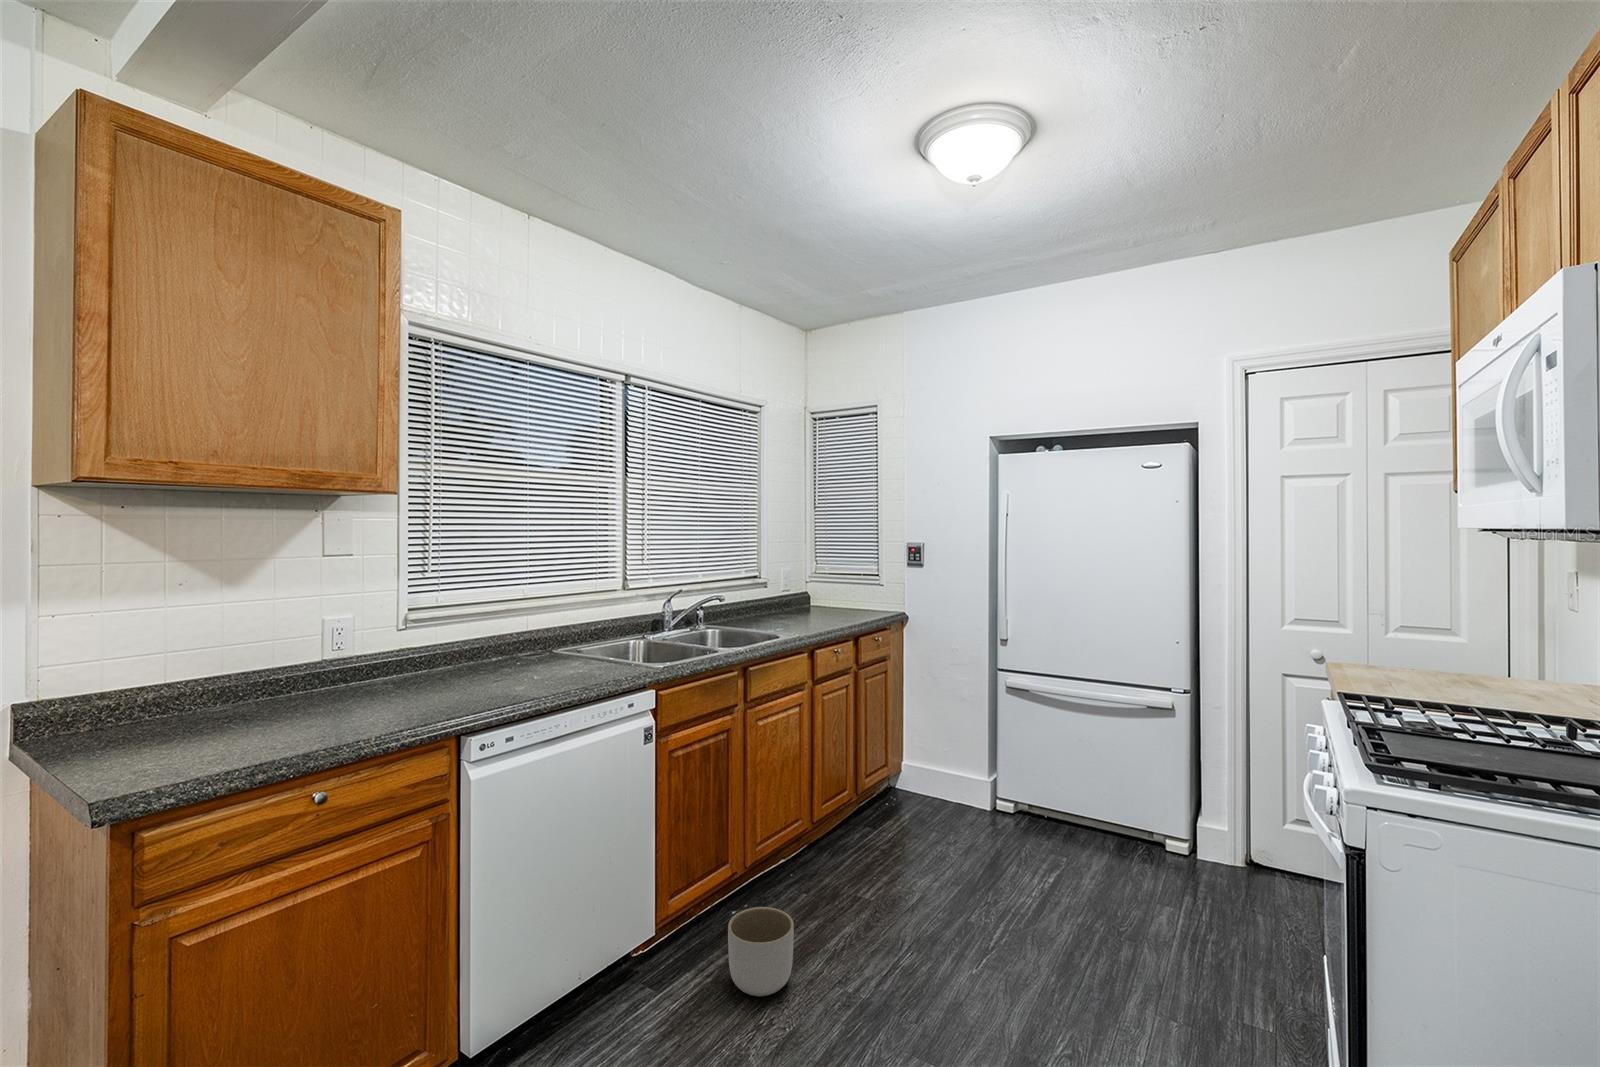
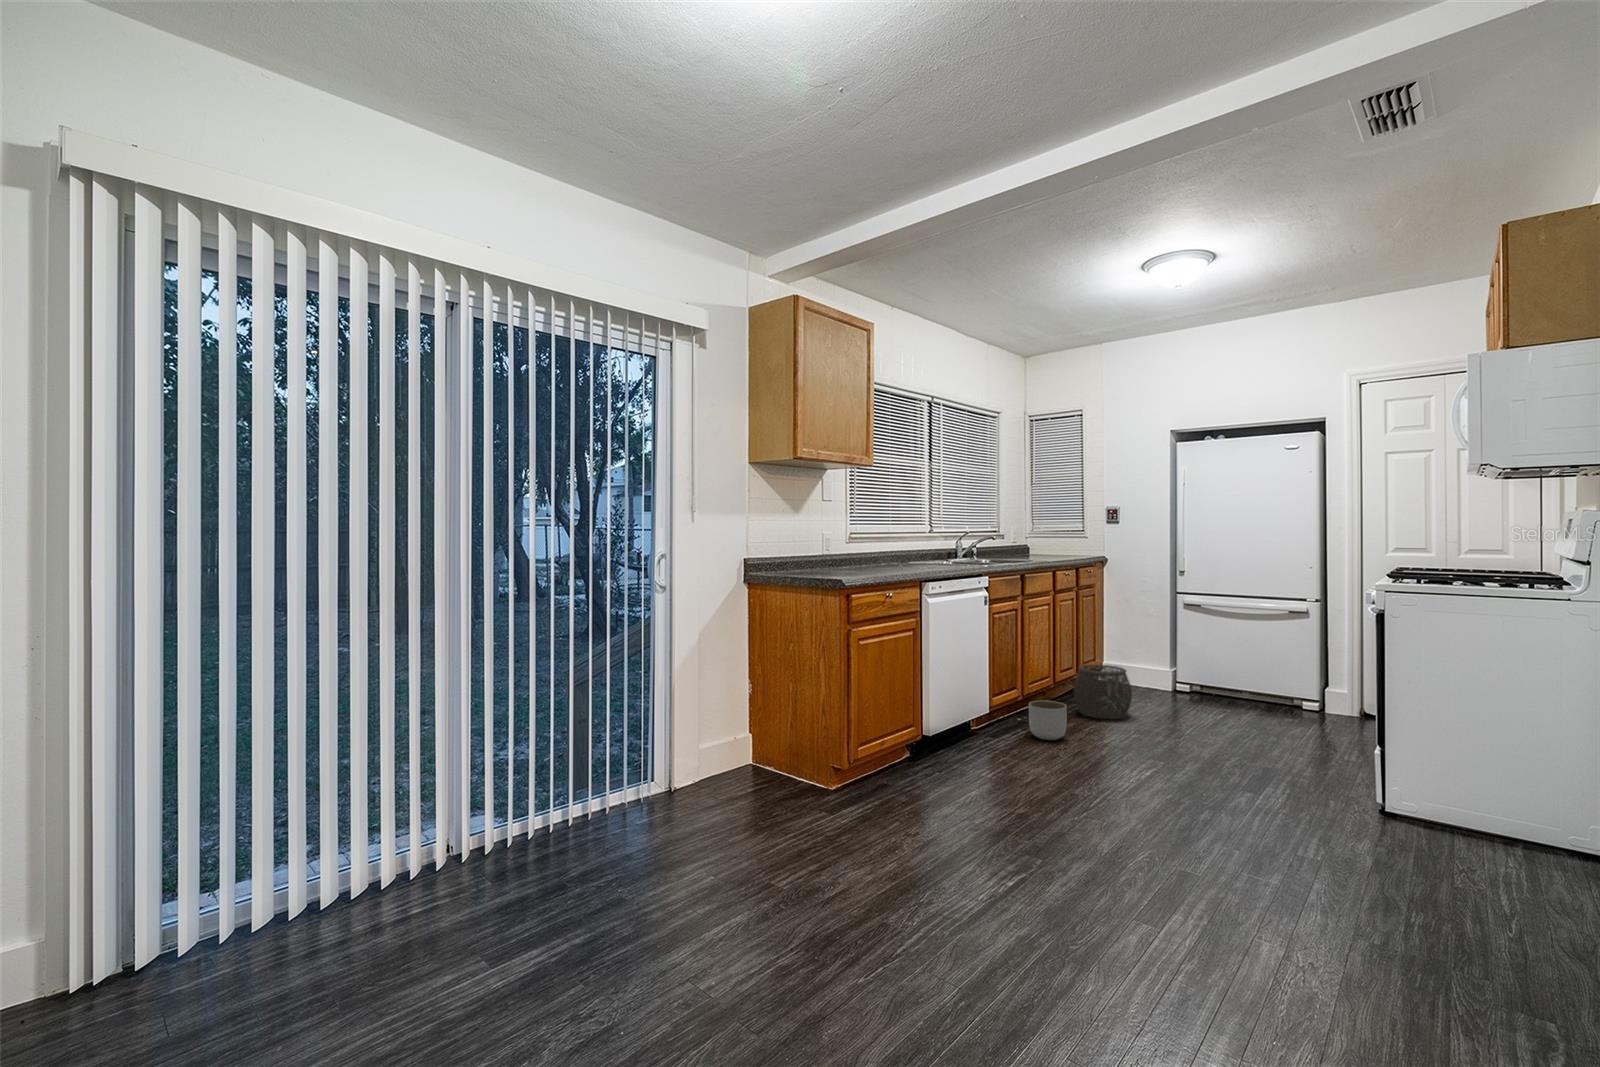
woven basket: none [833,802,922,907] -> present [1074,664,1132,719]

